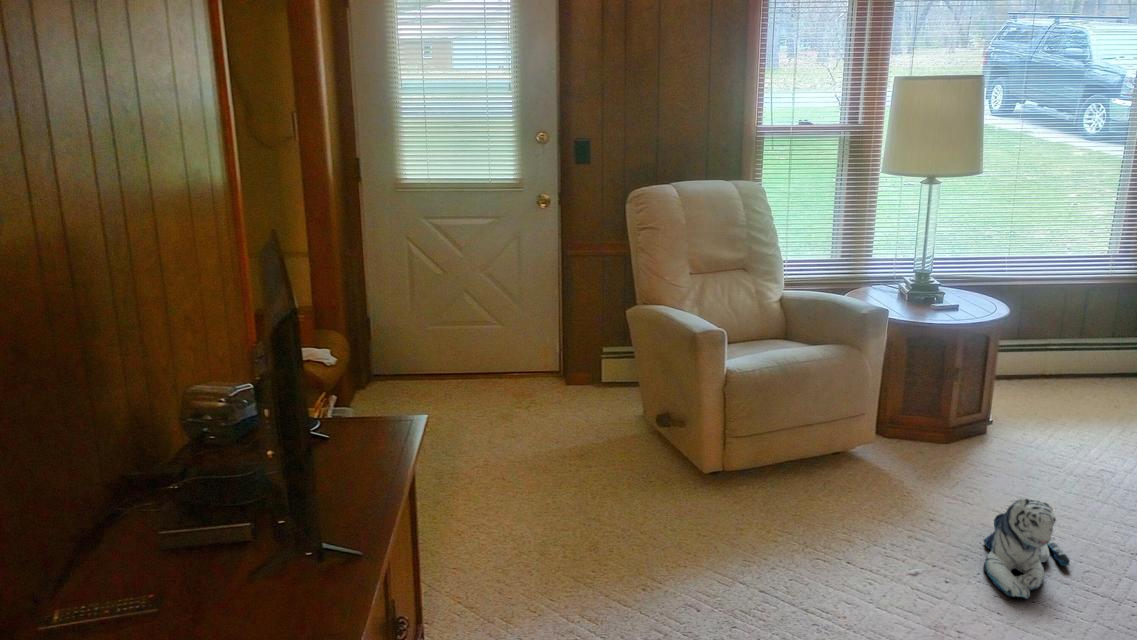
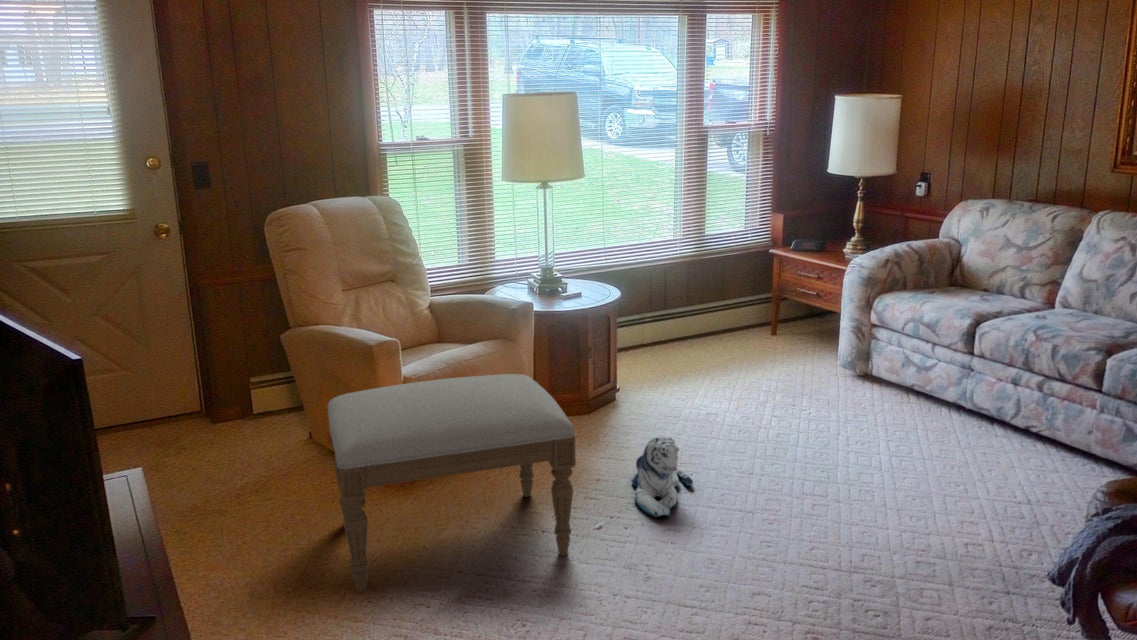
ottoman: none [635,378,914,612] -> present [328,374,576,592]

